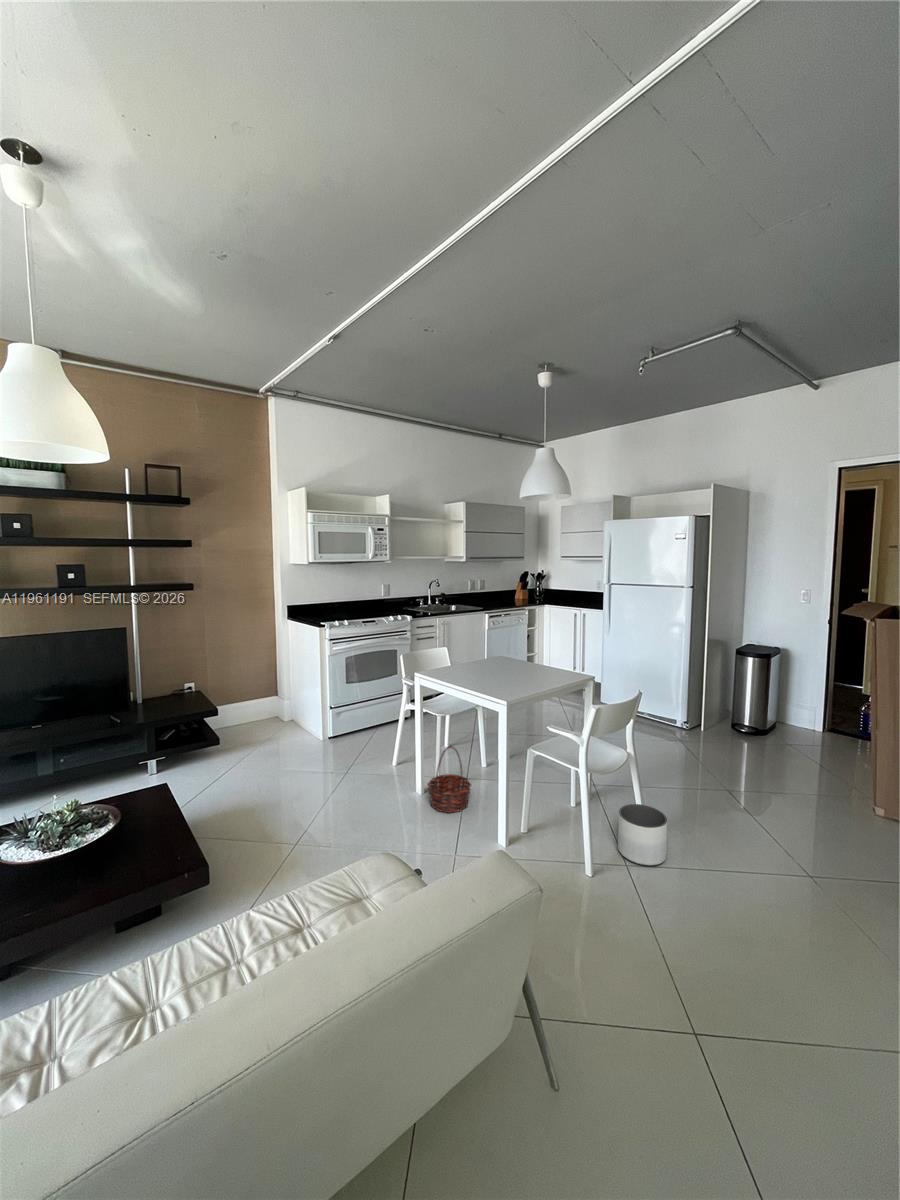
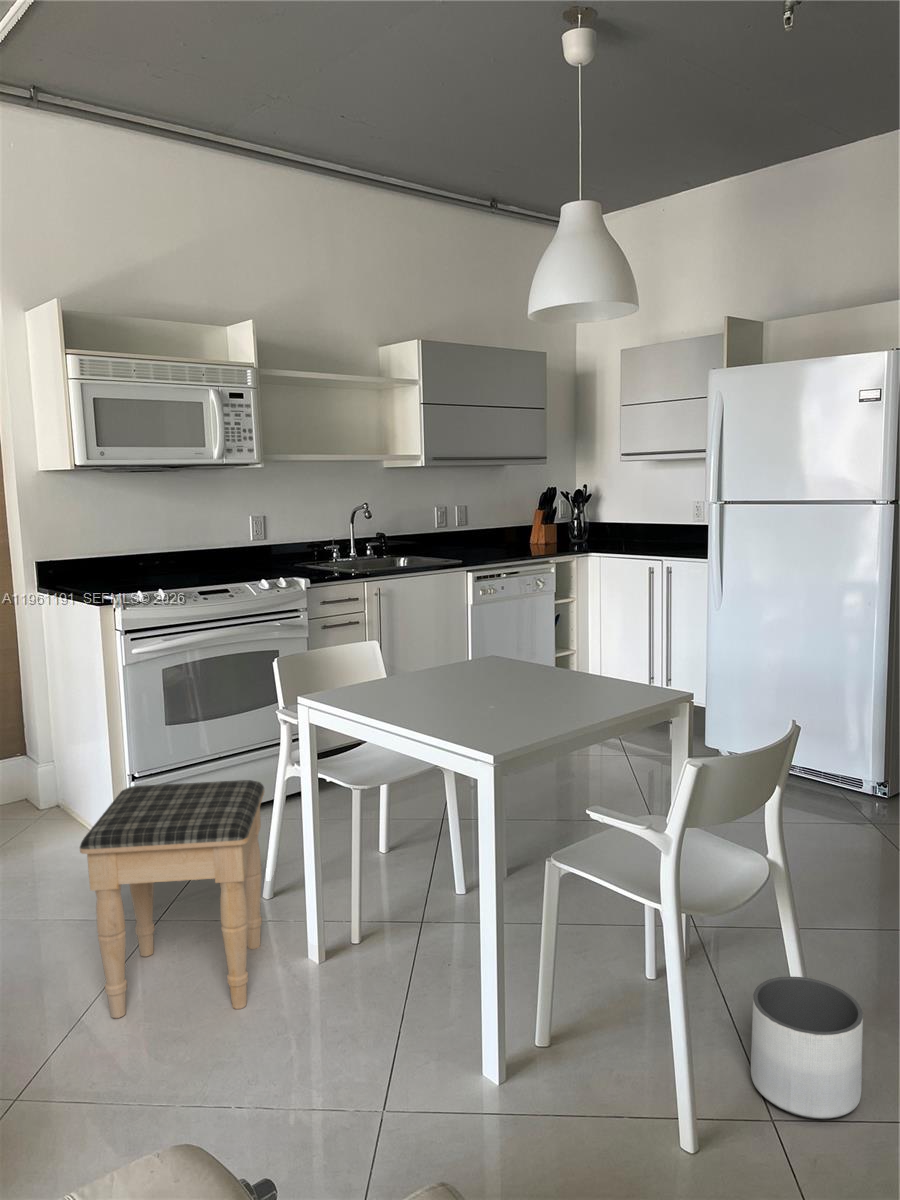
footstool: none [323,710,399,814] -> present [80,780,264,1018]
basket: present [428,746,471,813] -> none [326,857,425,1006]

